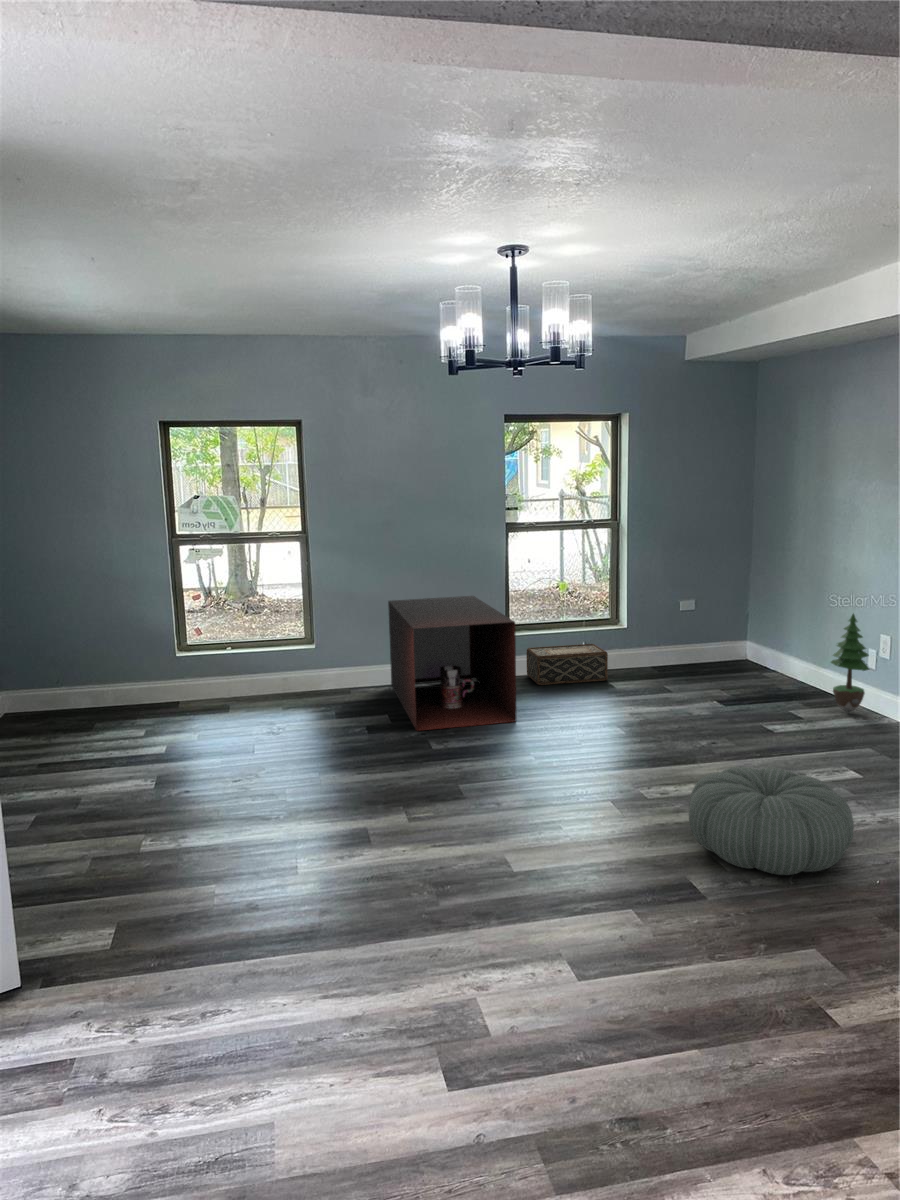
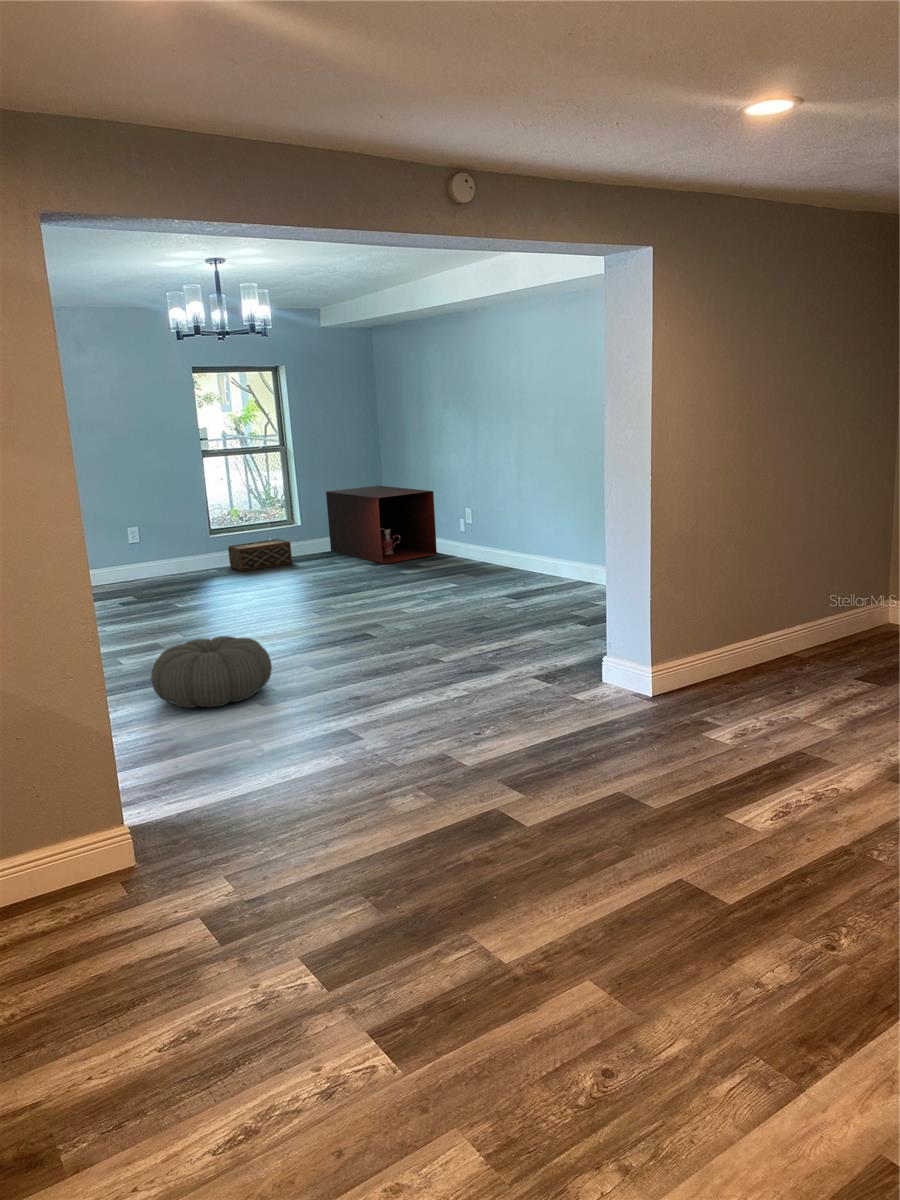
storage cabinet: present [388,596,517,731] -> present [326,486,437,564]
potted tree: present [831,614,869,712] -> none [437,494,461,560]
pouf: present [689,767,854,875] -> present [151,636,272,708]

